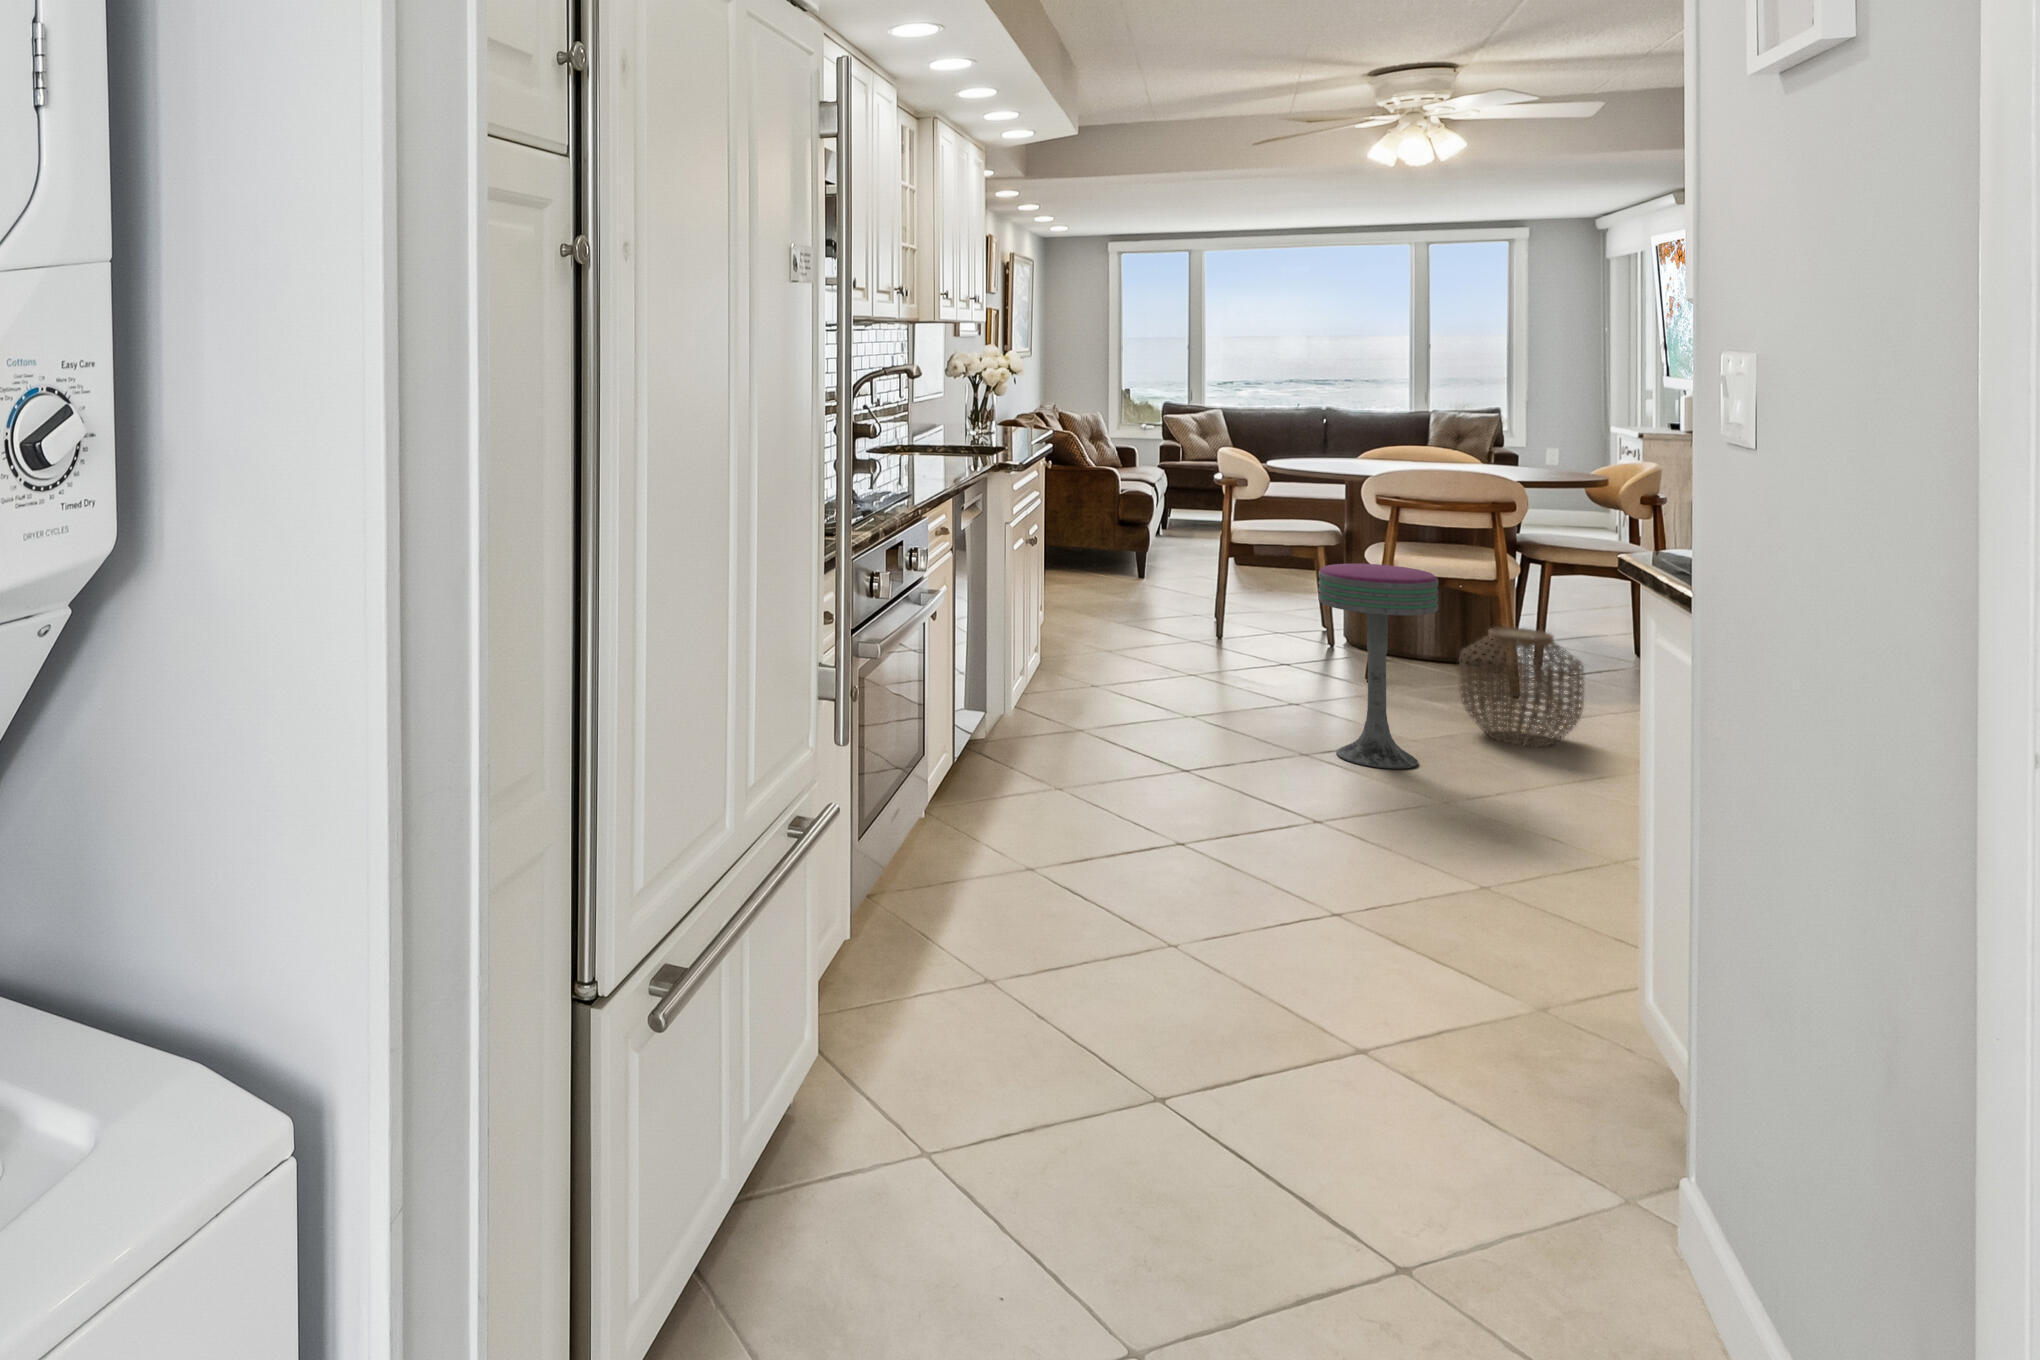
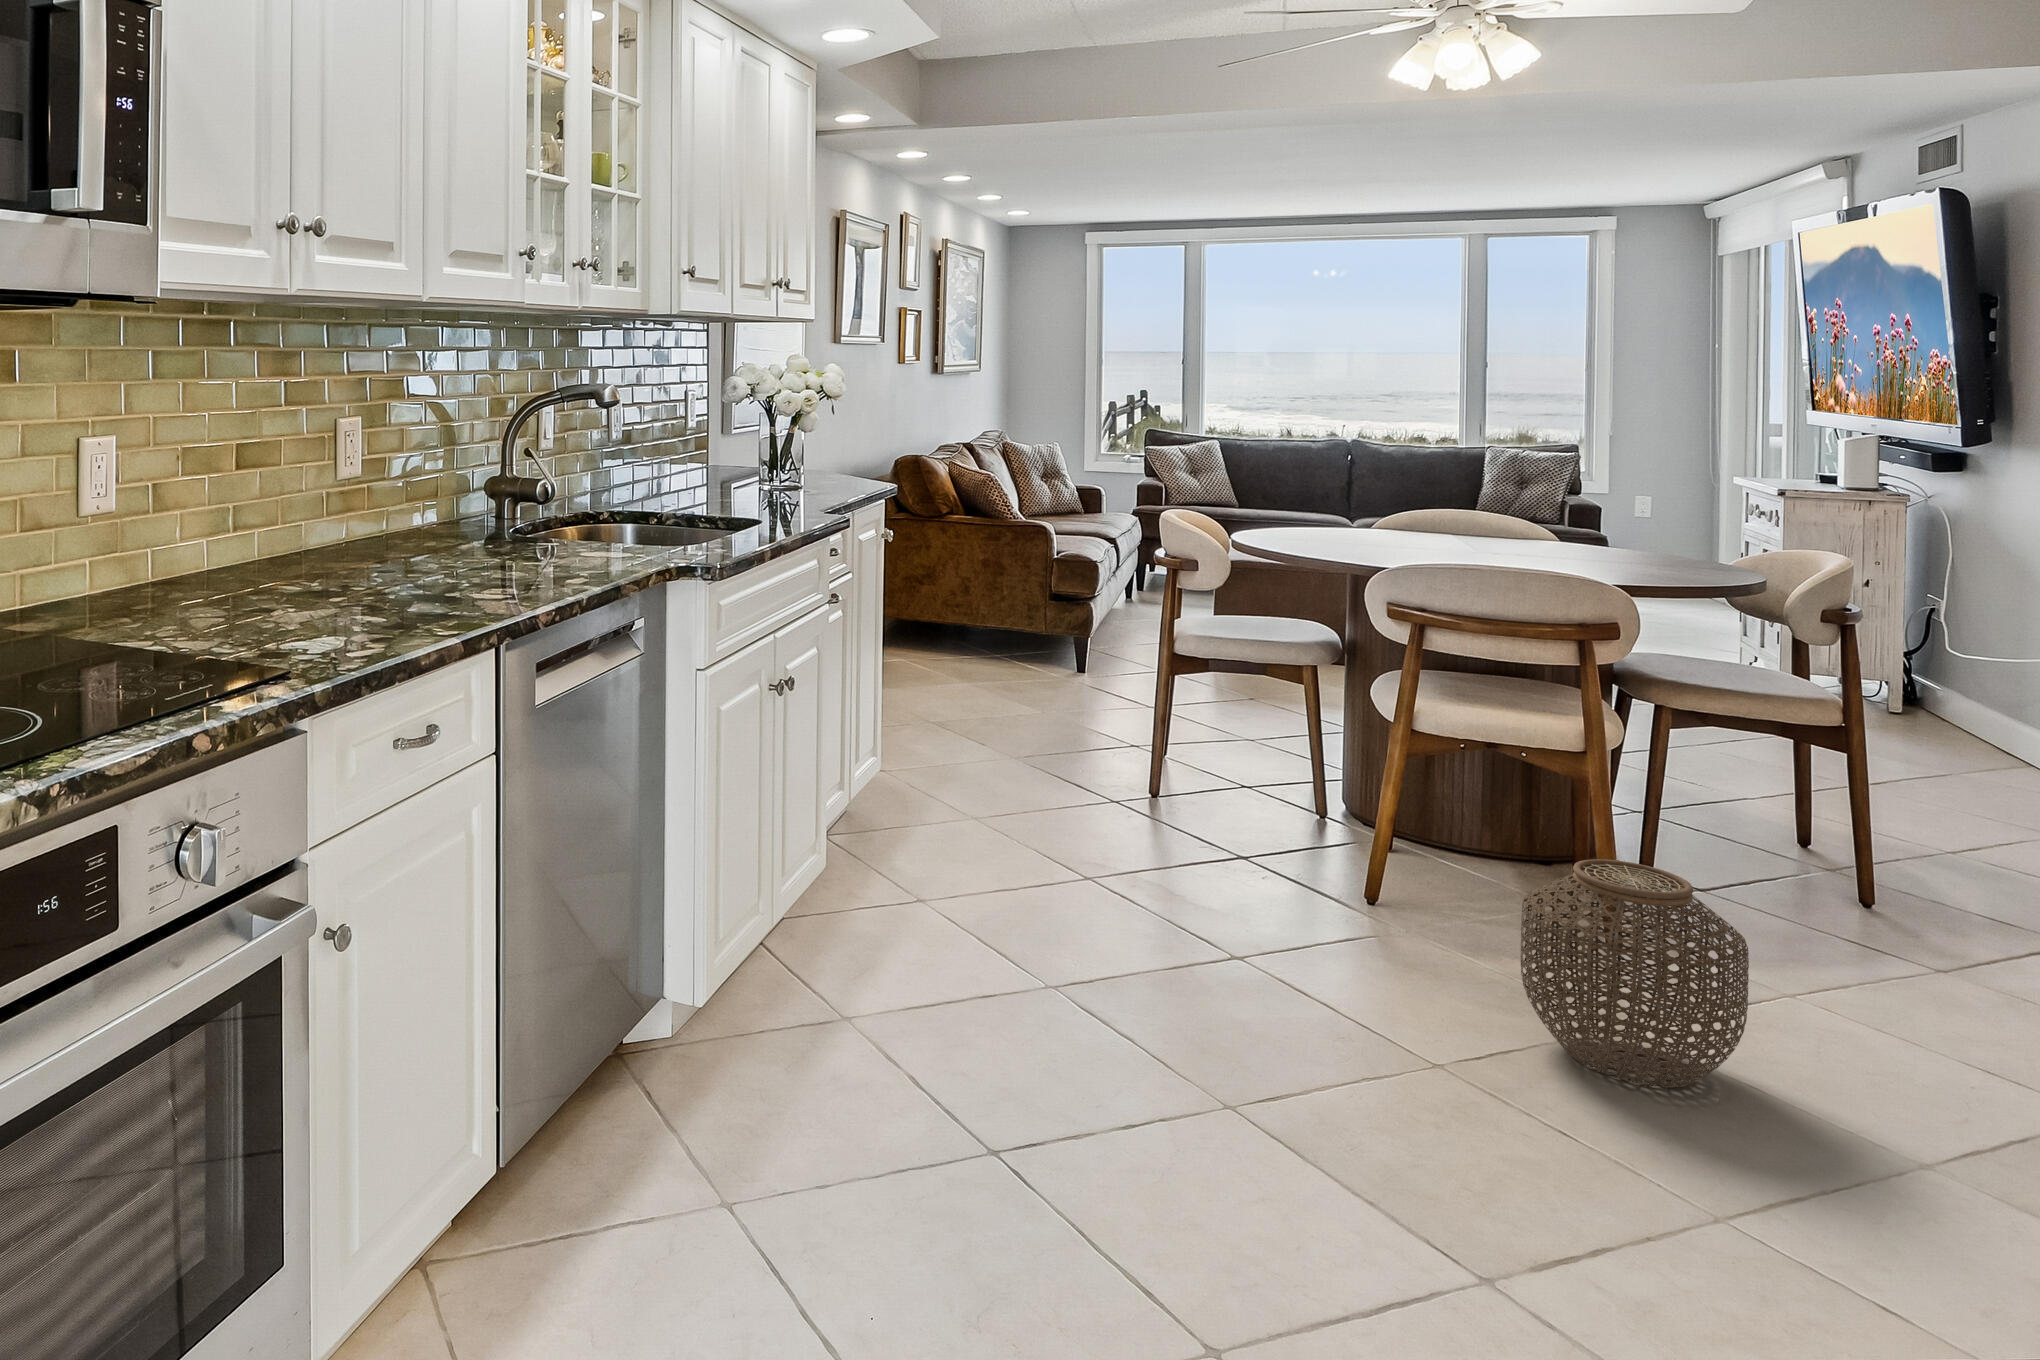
bar stool: present [1318,564,1438,769] -> none [1265,752,1484,1154]

